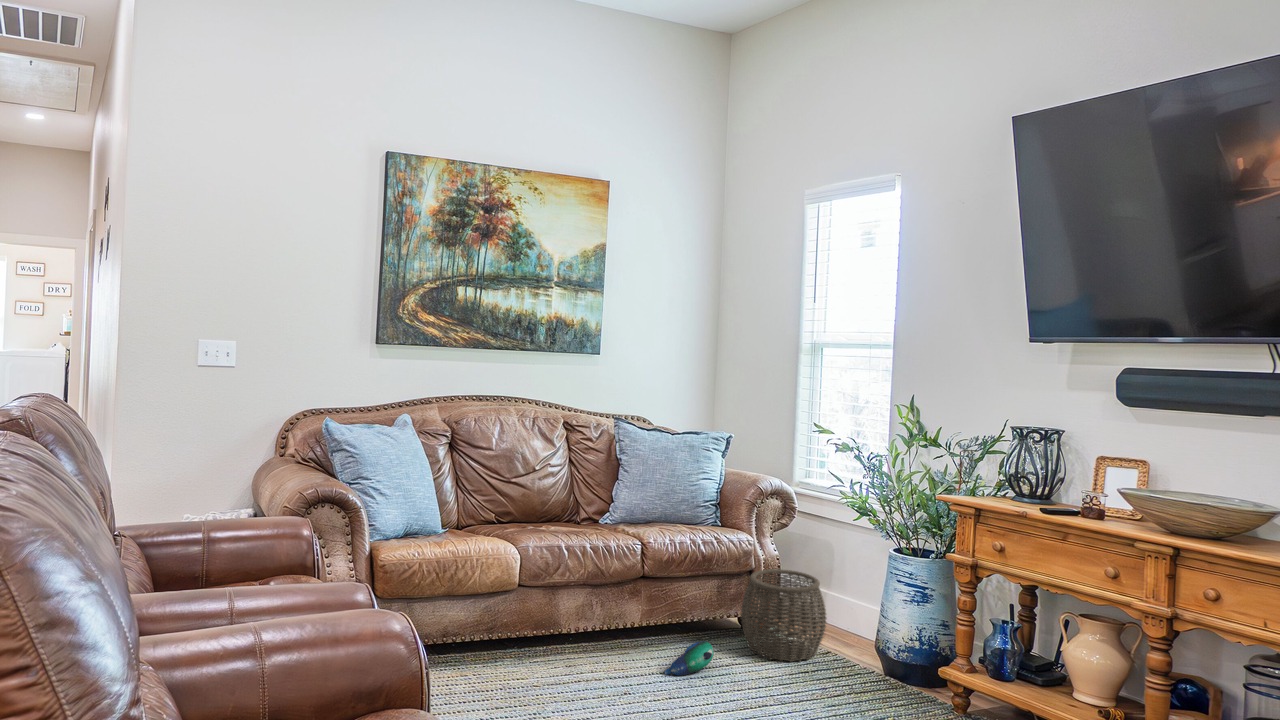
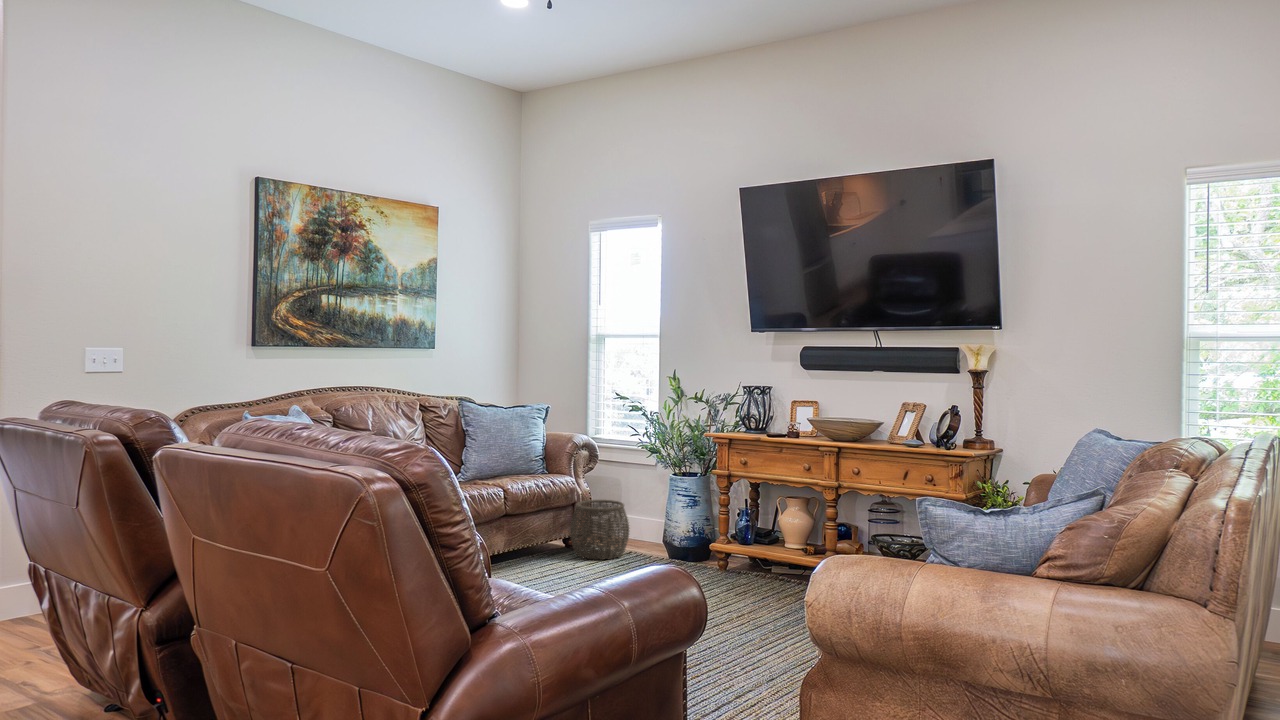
plush toy: present [664,641,714,676] -> none [531,550,562,573]

